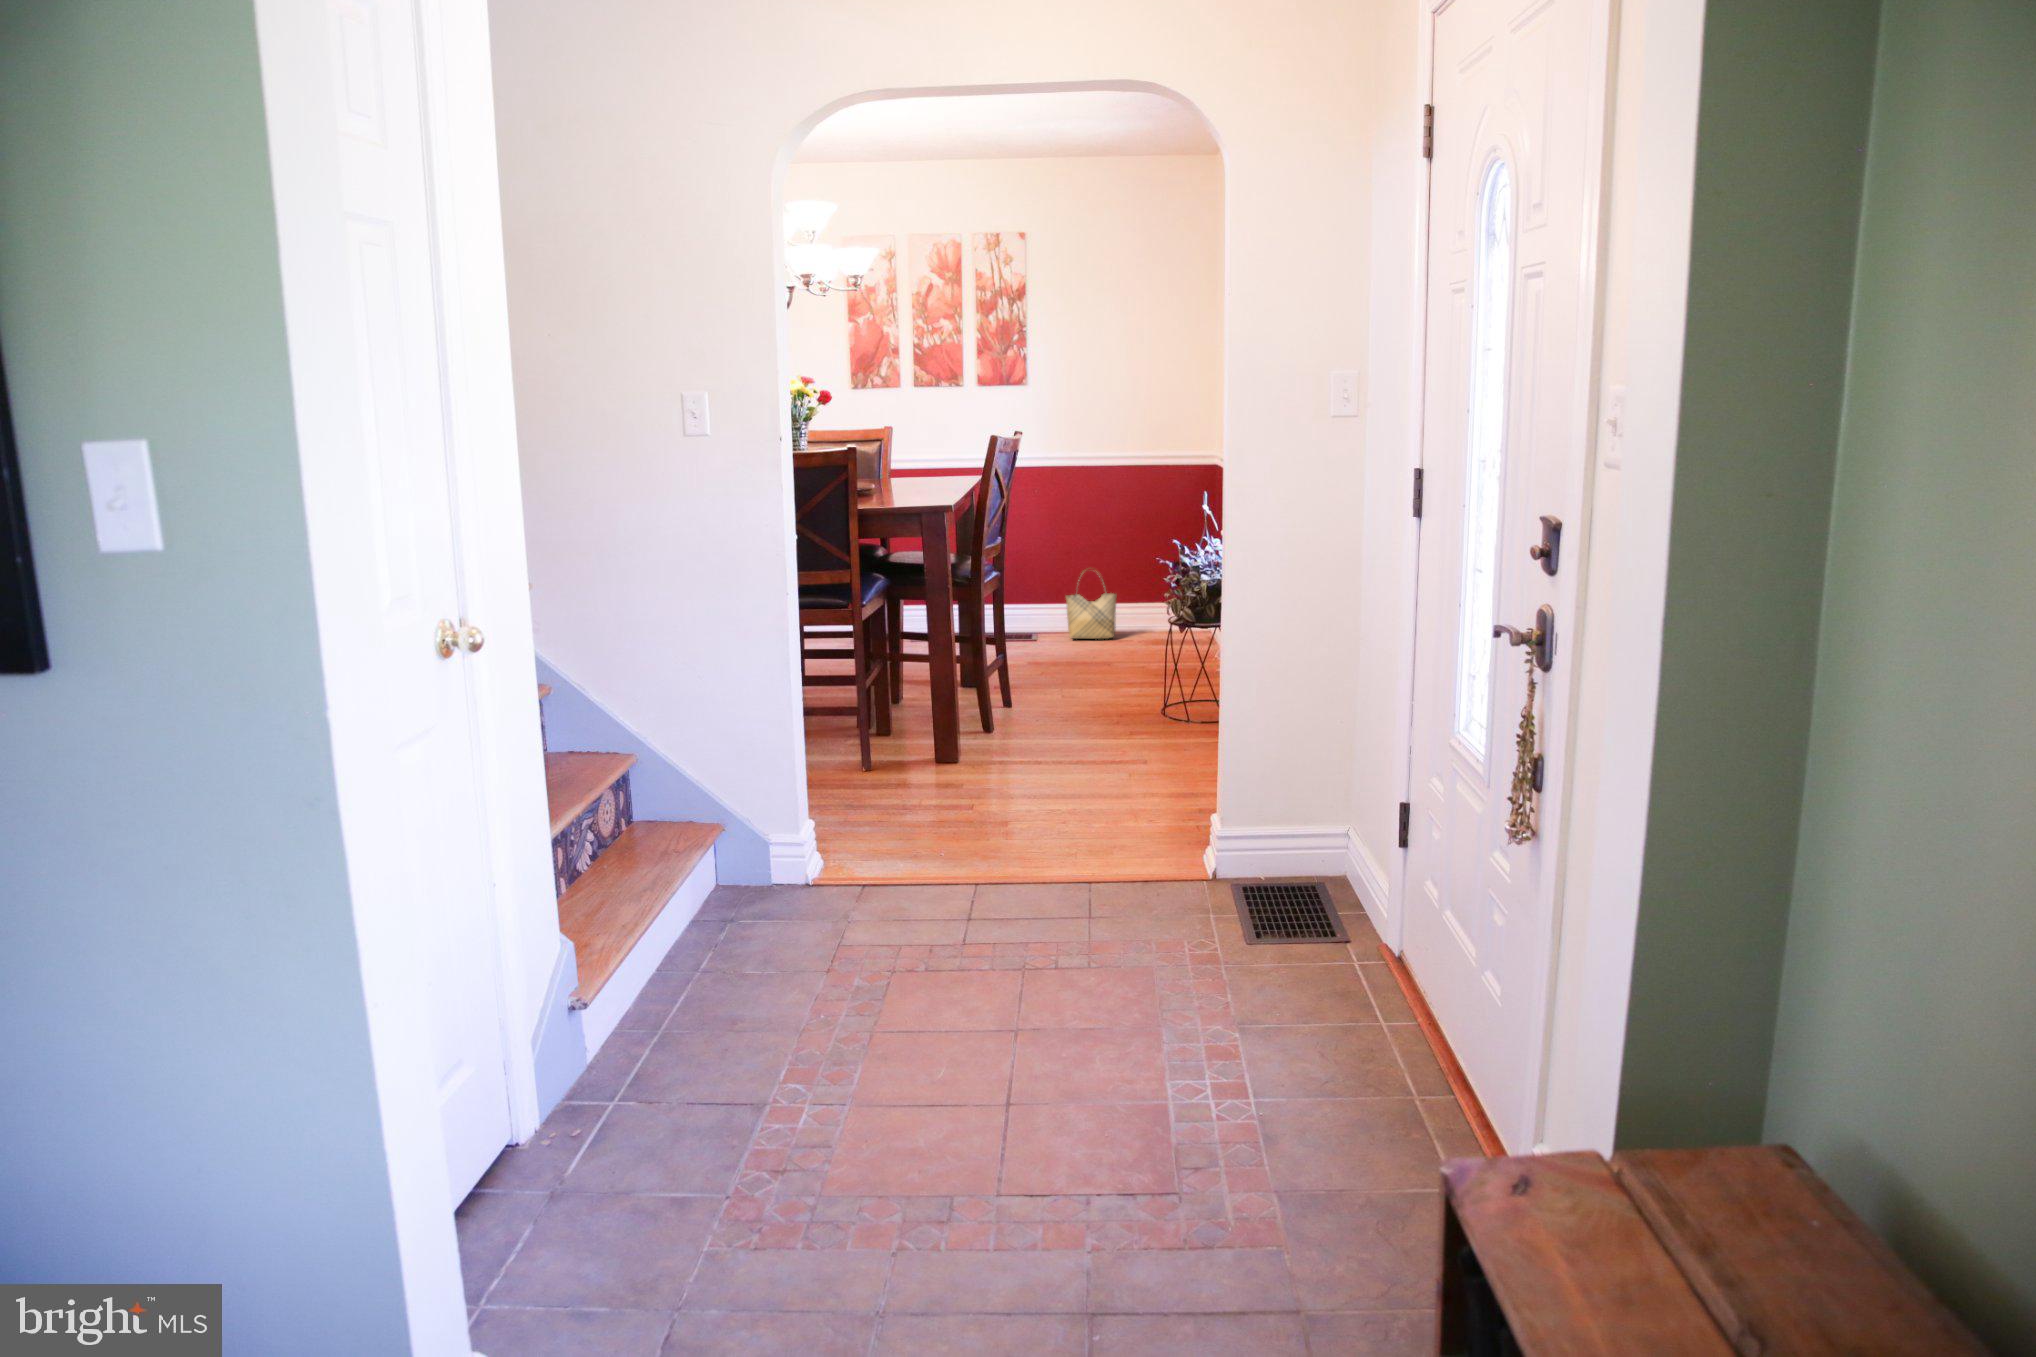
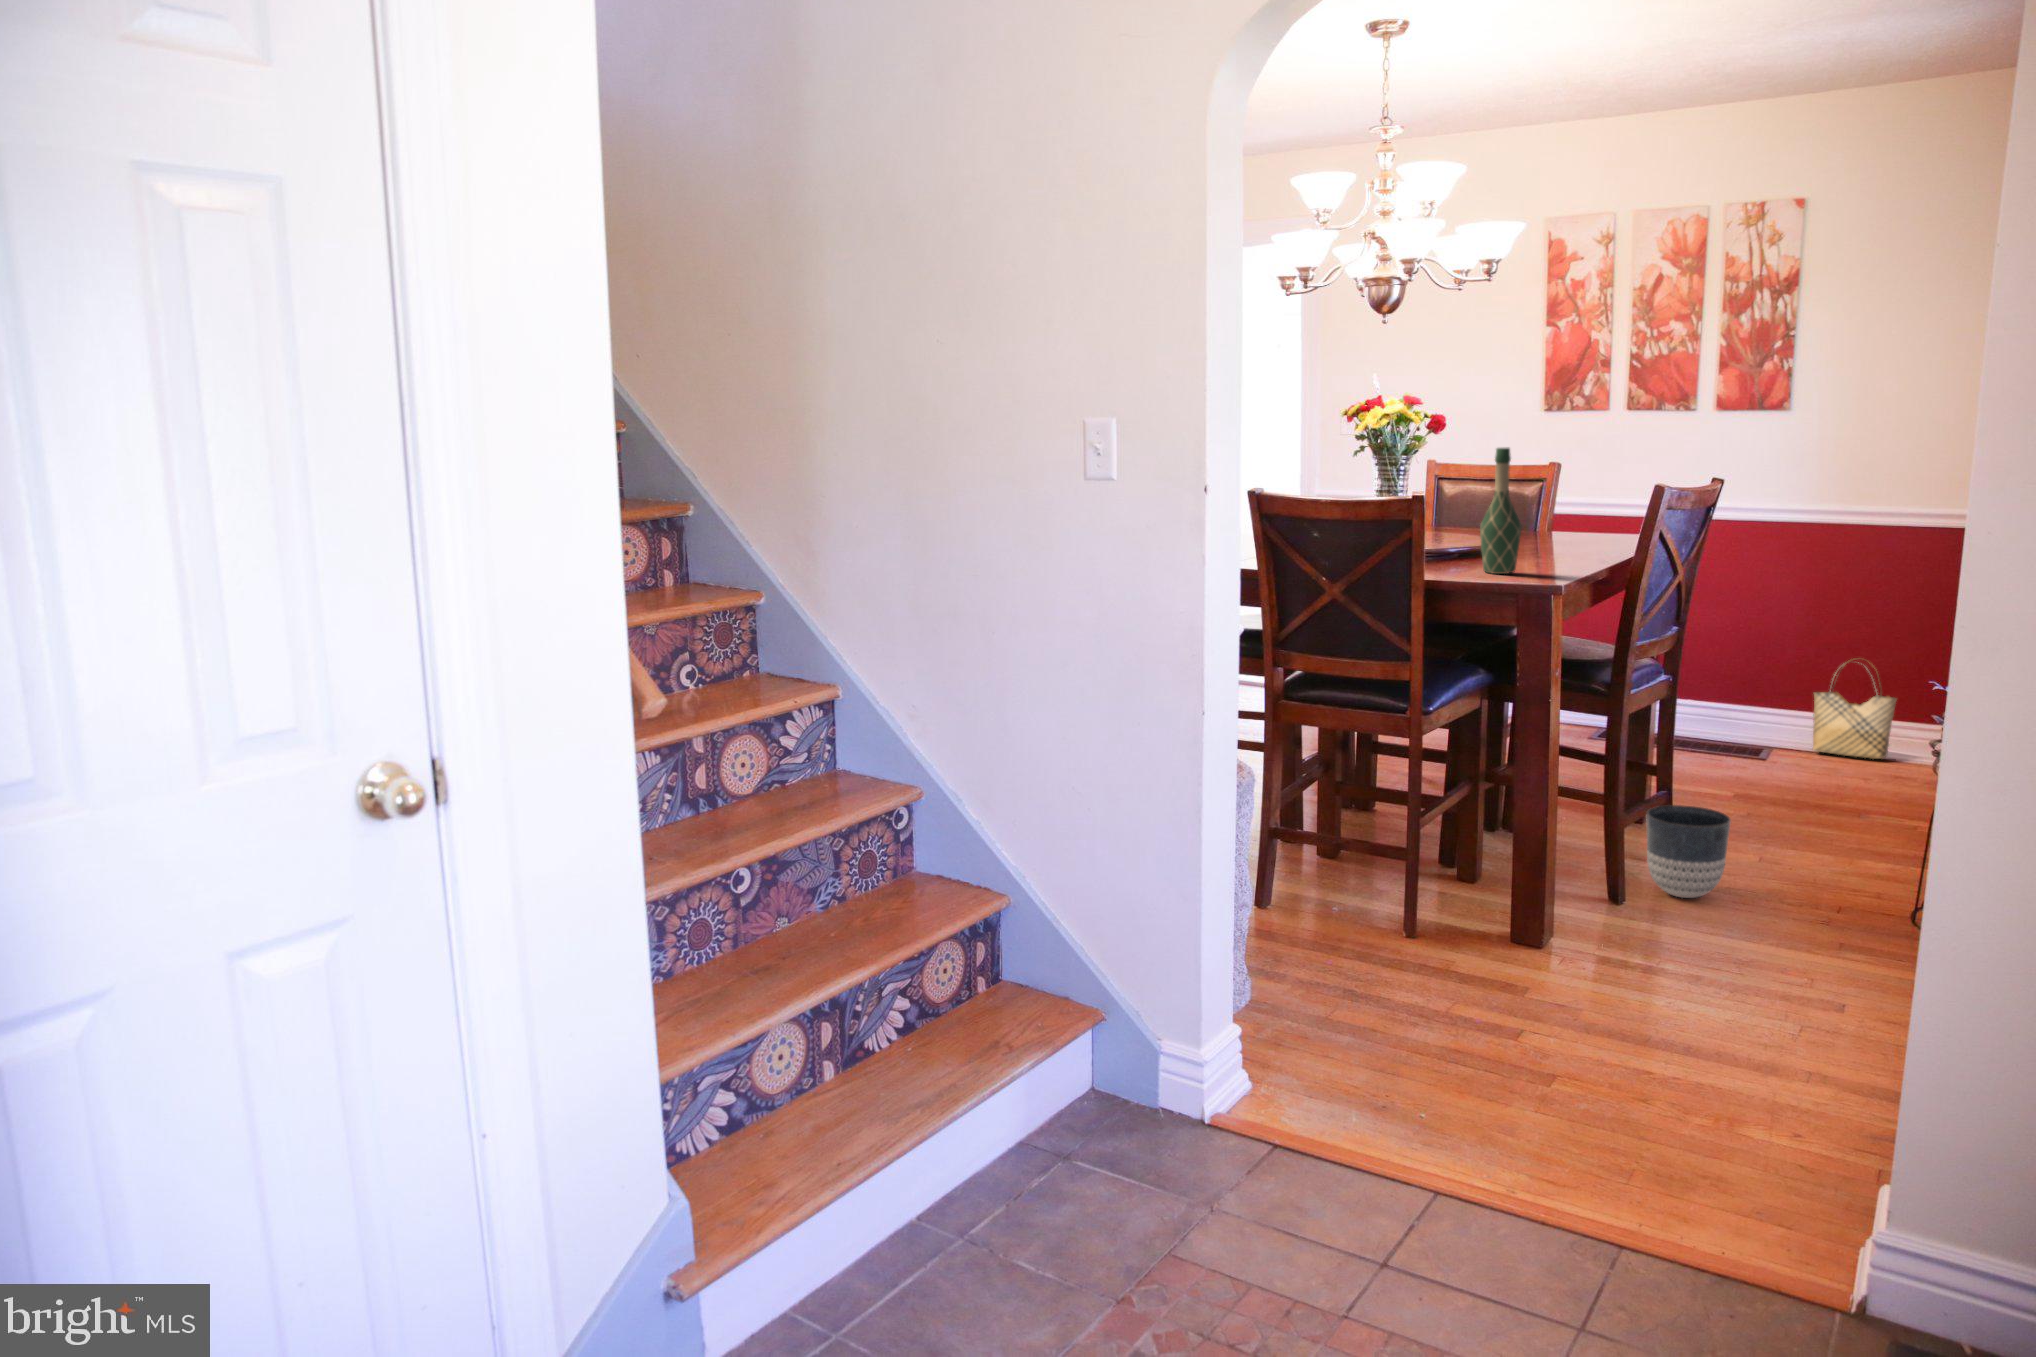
wine bottle: none [898,409,929,509] -> present [1480,448,1522,574]
planter: none [1020,676,1075,743] -> present [1647,805,1730,898]

